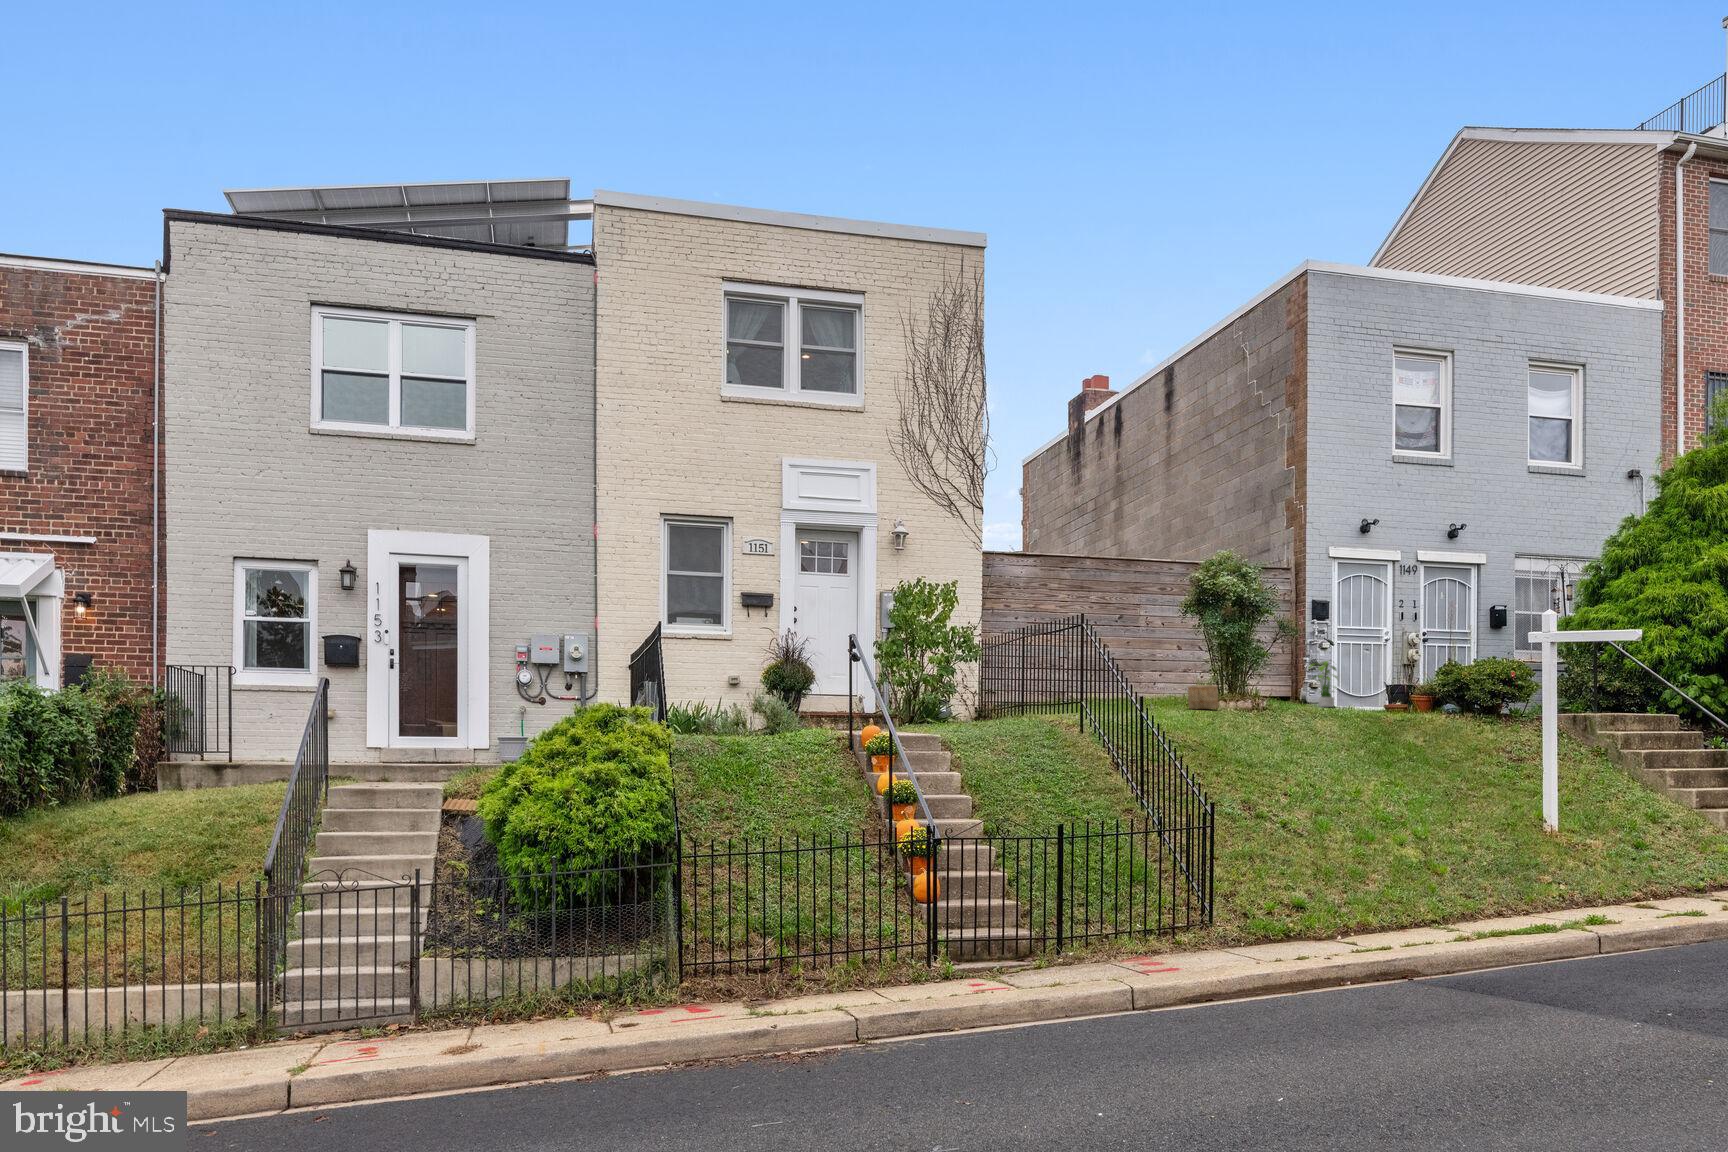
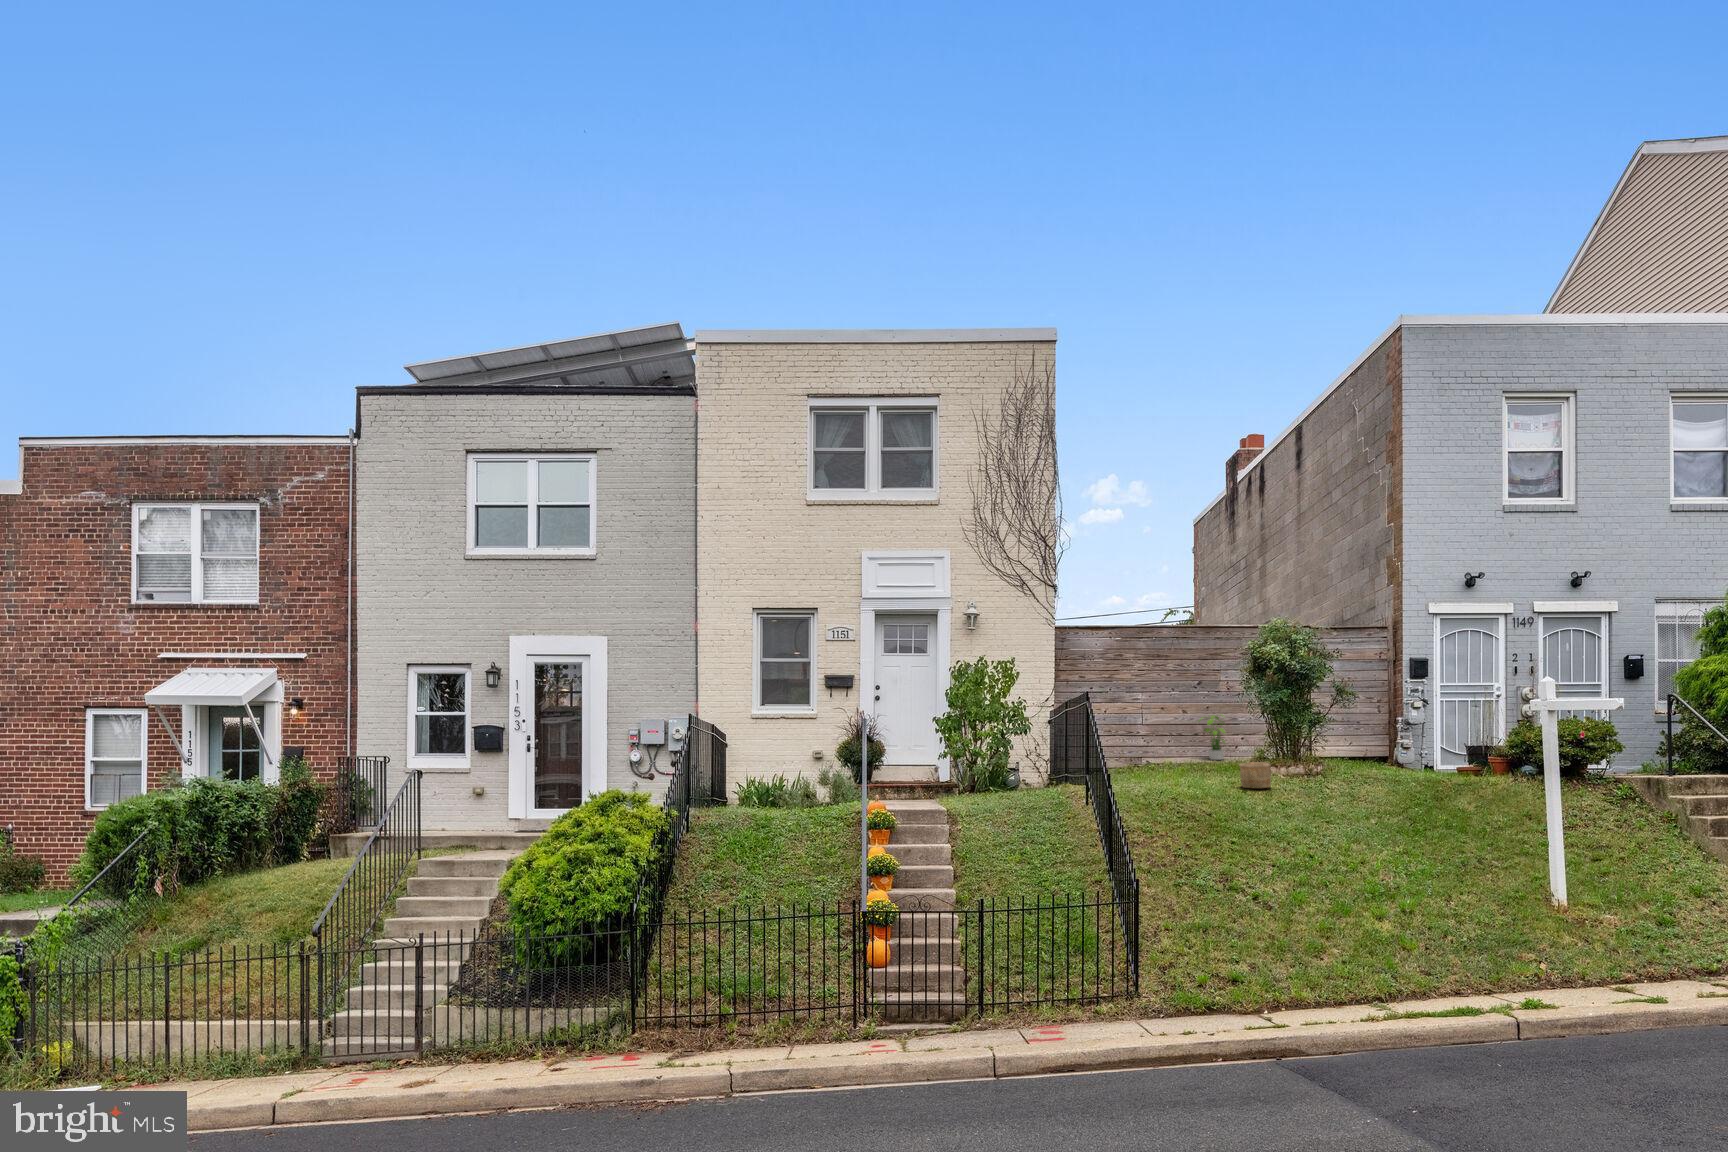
potted plant: present [1309,661,1337,707] -> present [1200,715,1225,760]

